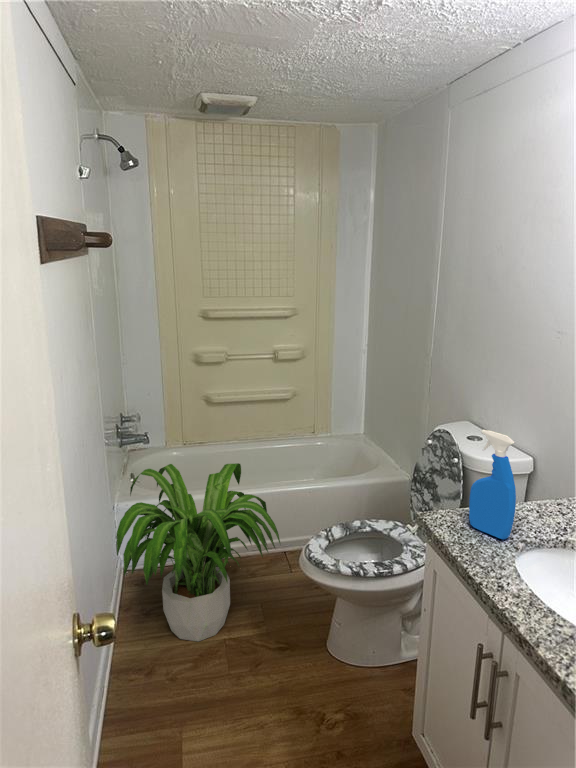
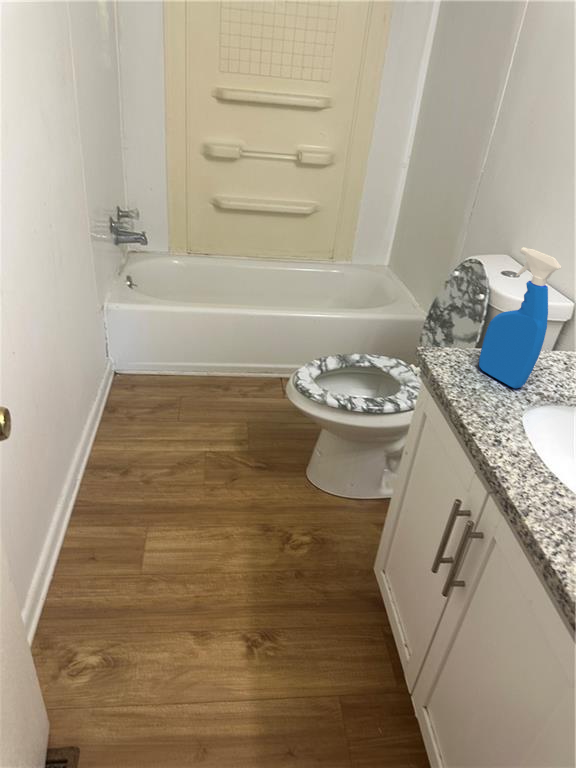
potted plant: present [117,463,280,641] -> none [89,267,266,451]

